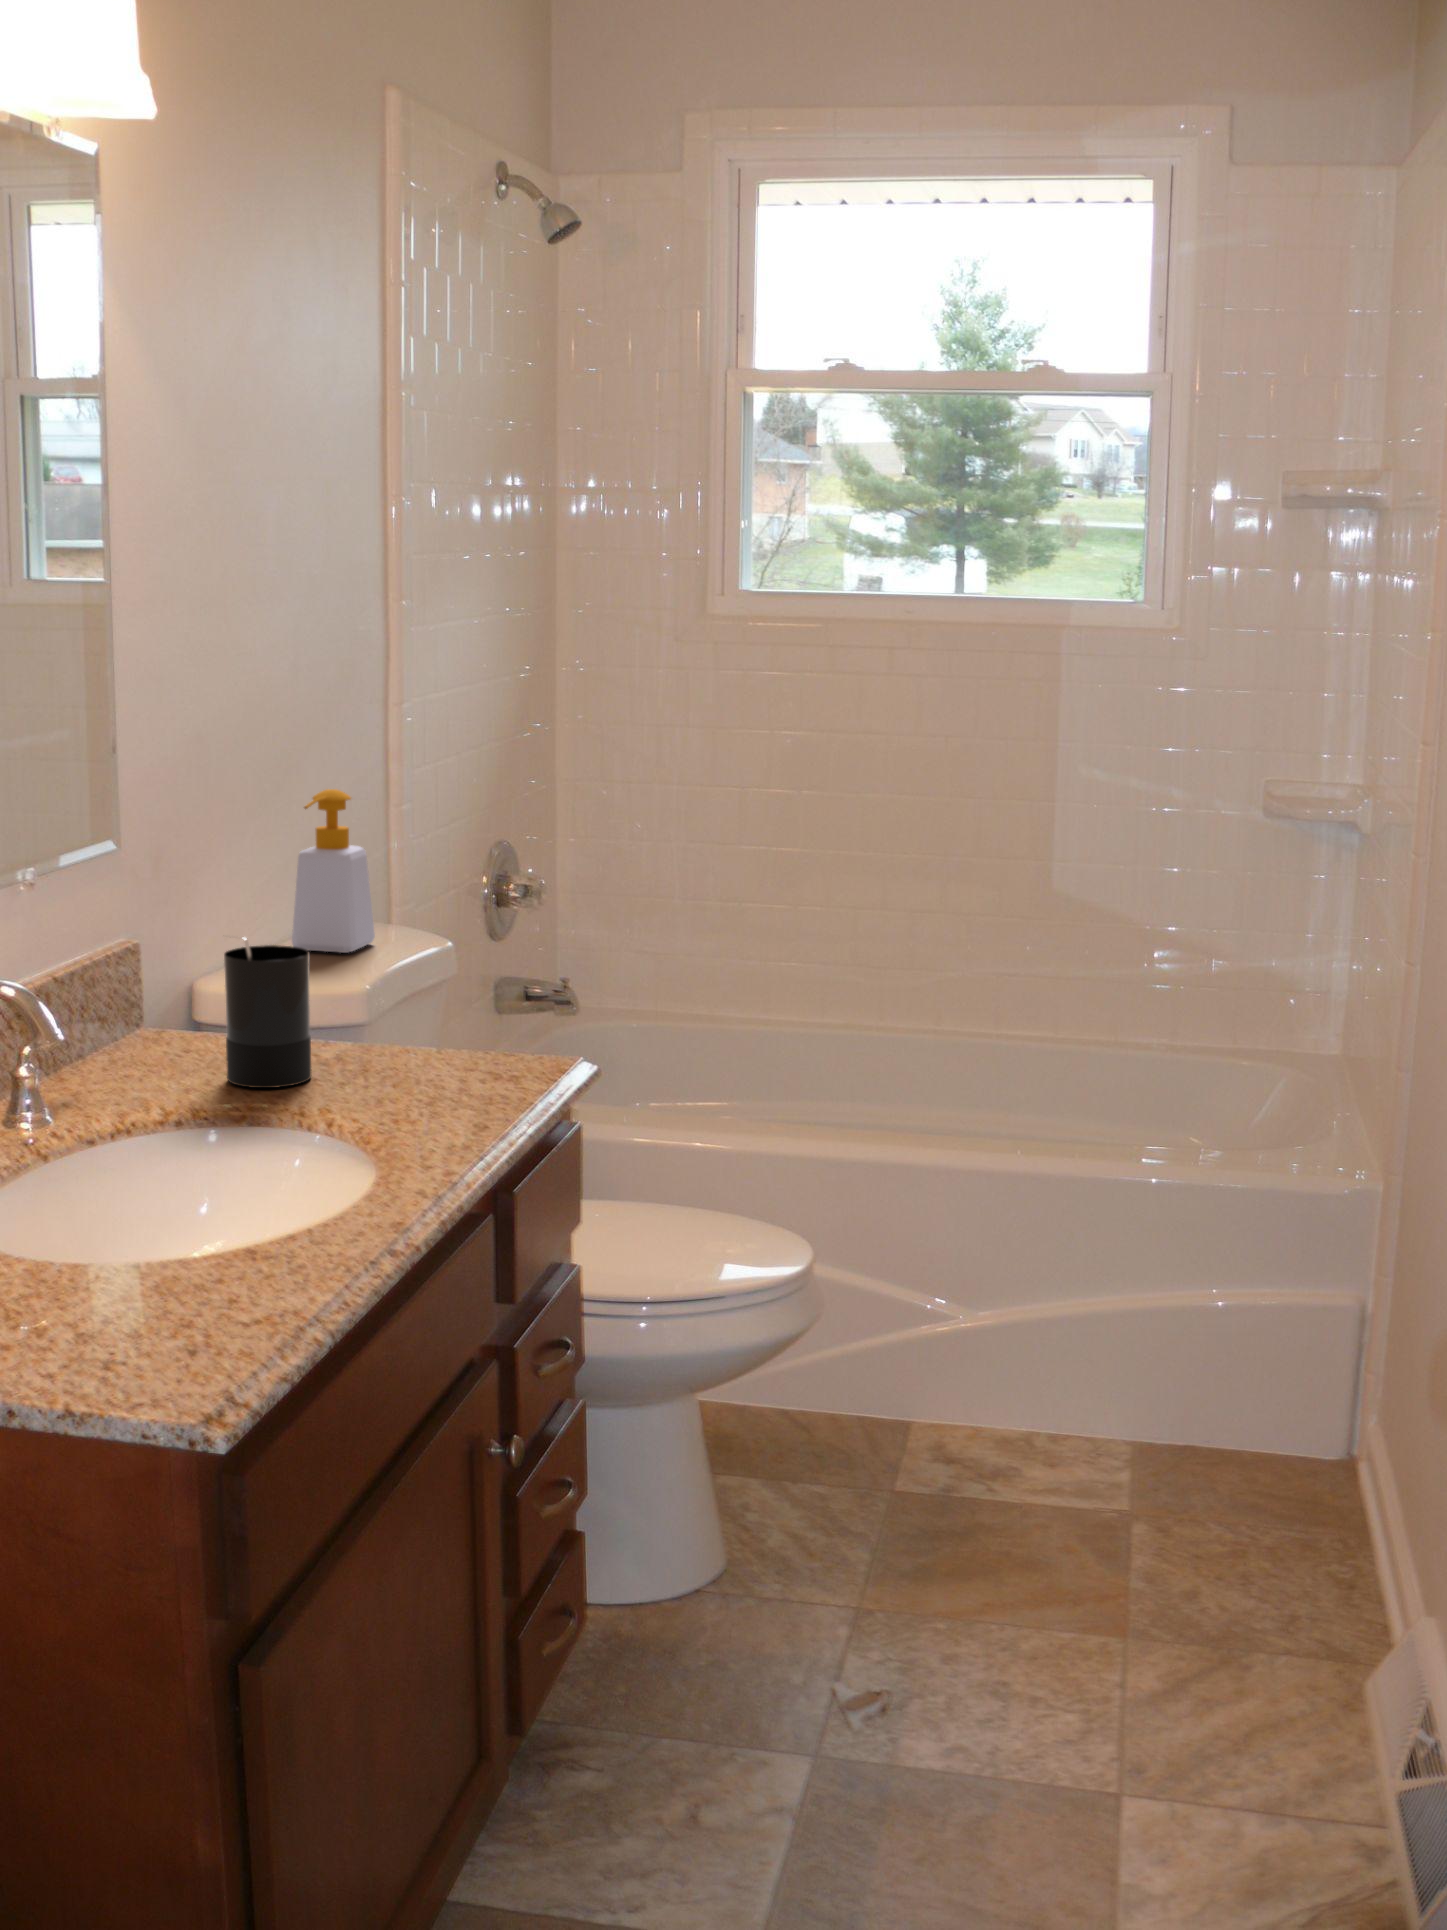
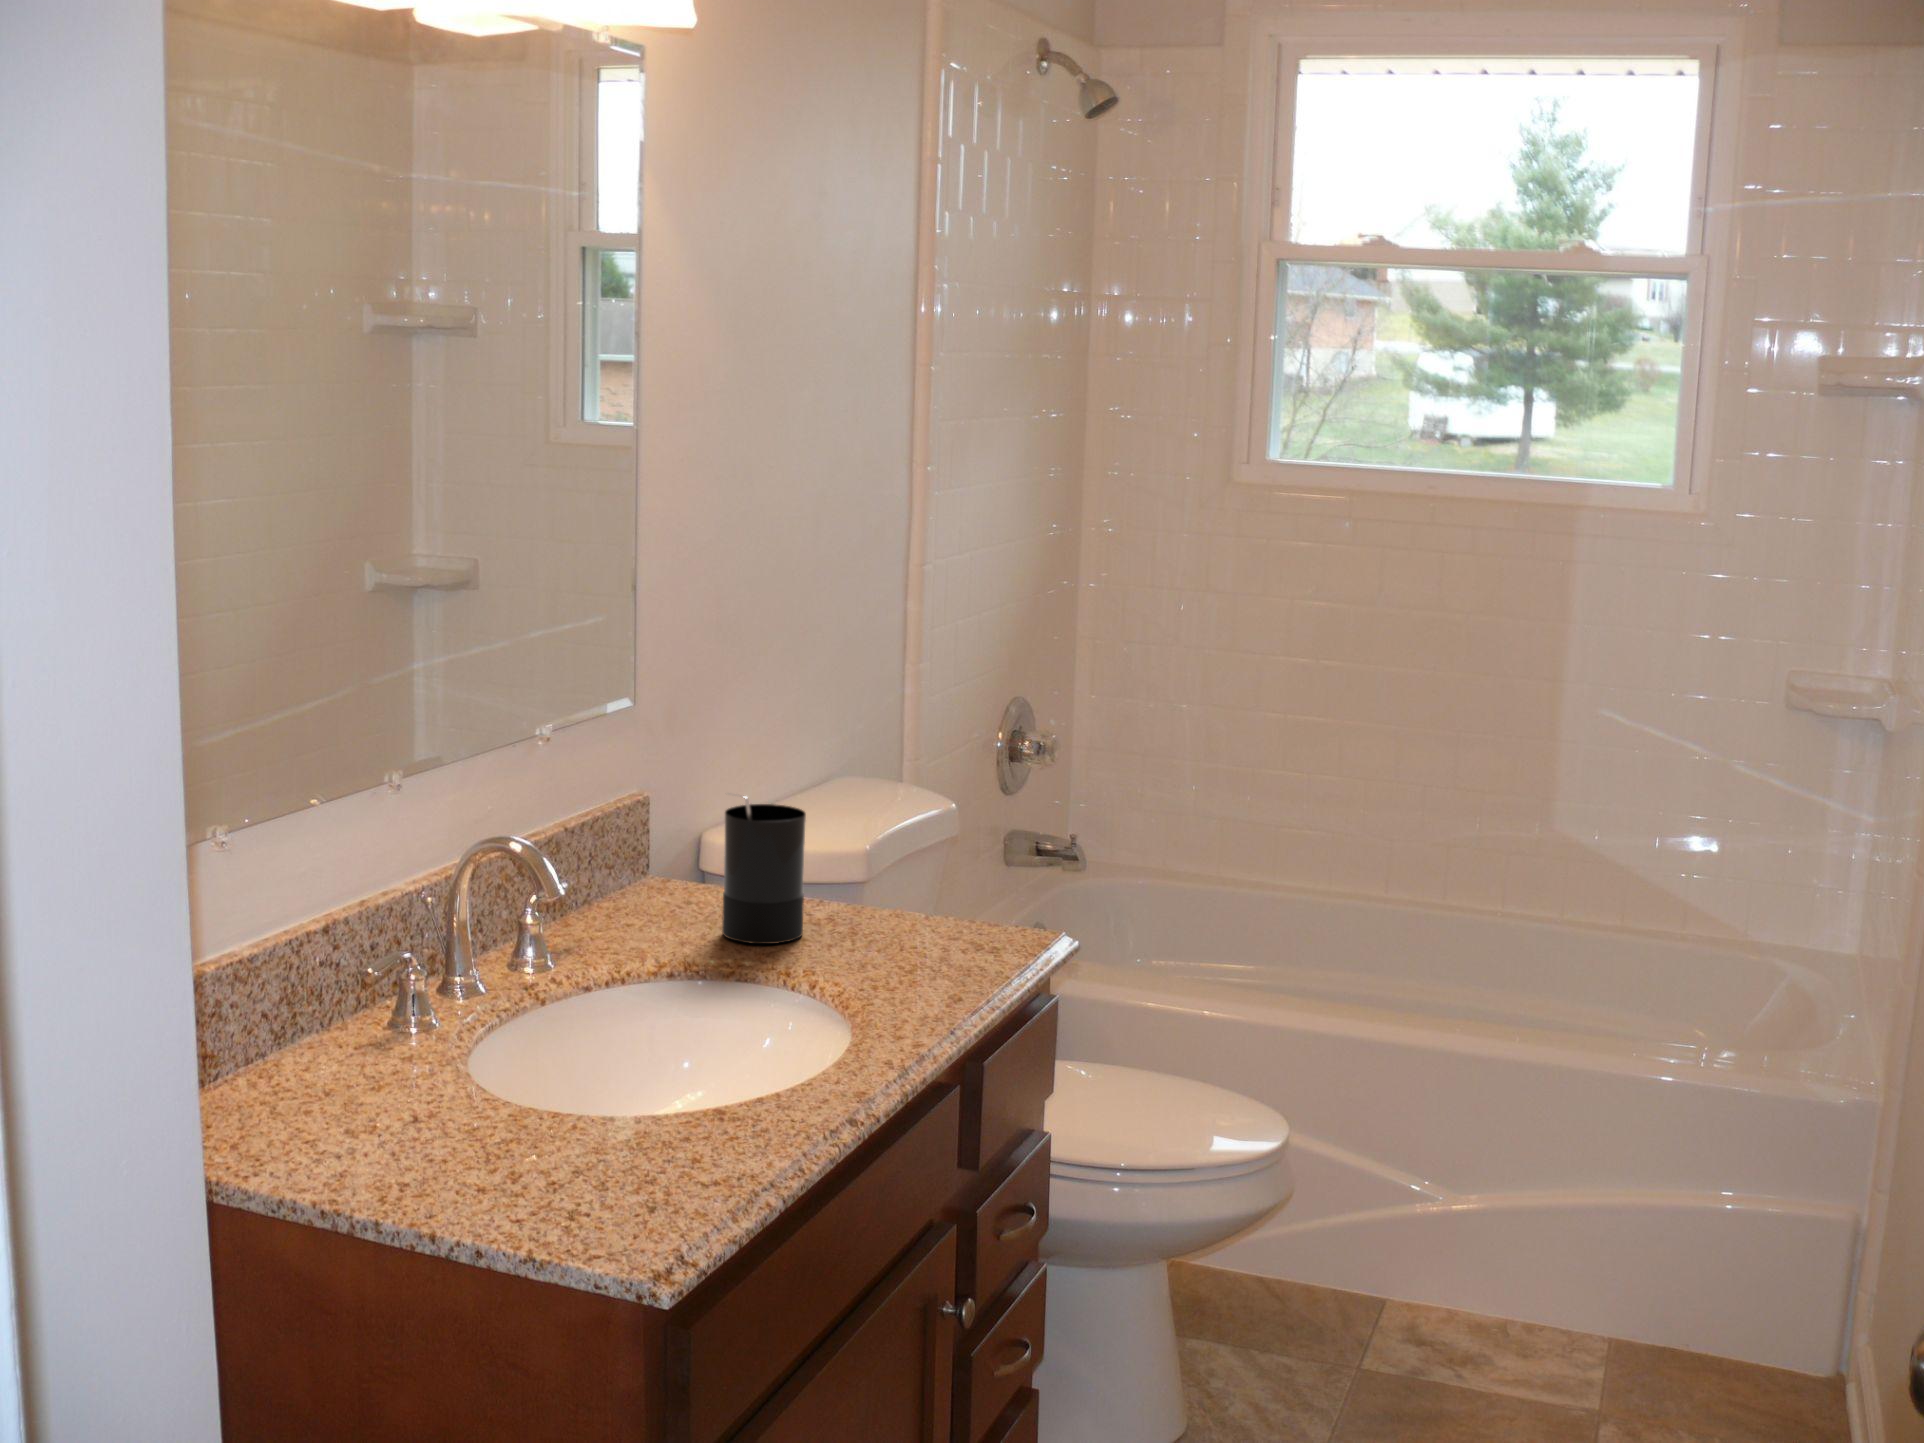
soap bottle: present [292,789,375,953] -> none [805,640,887,803]

